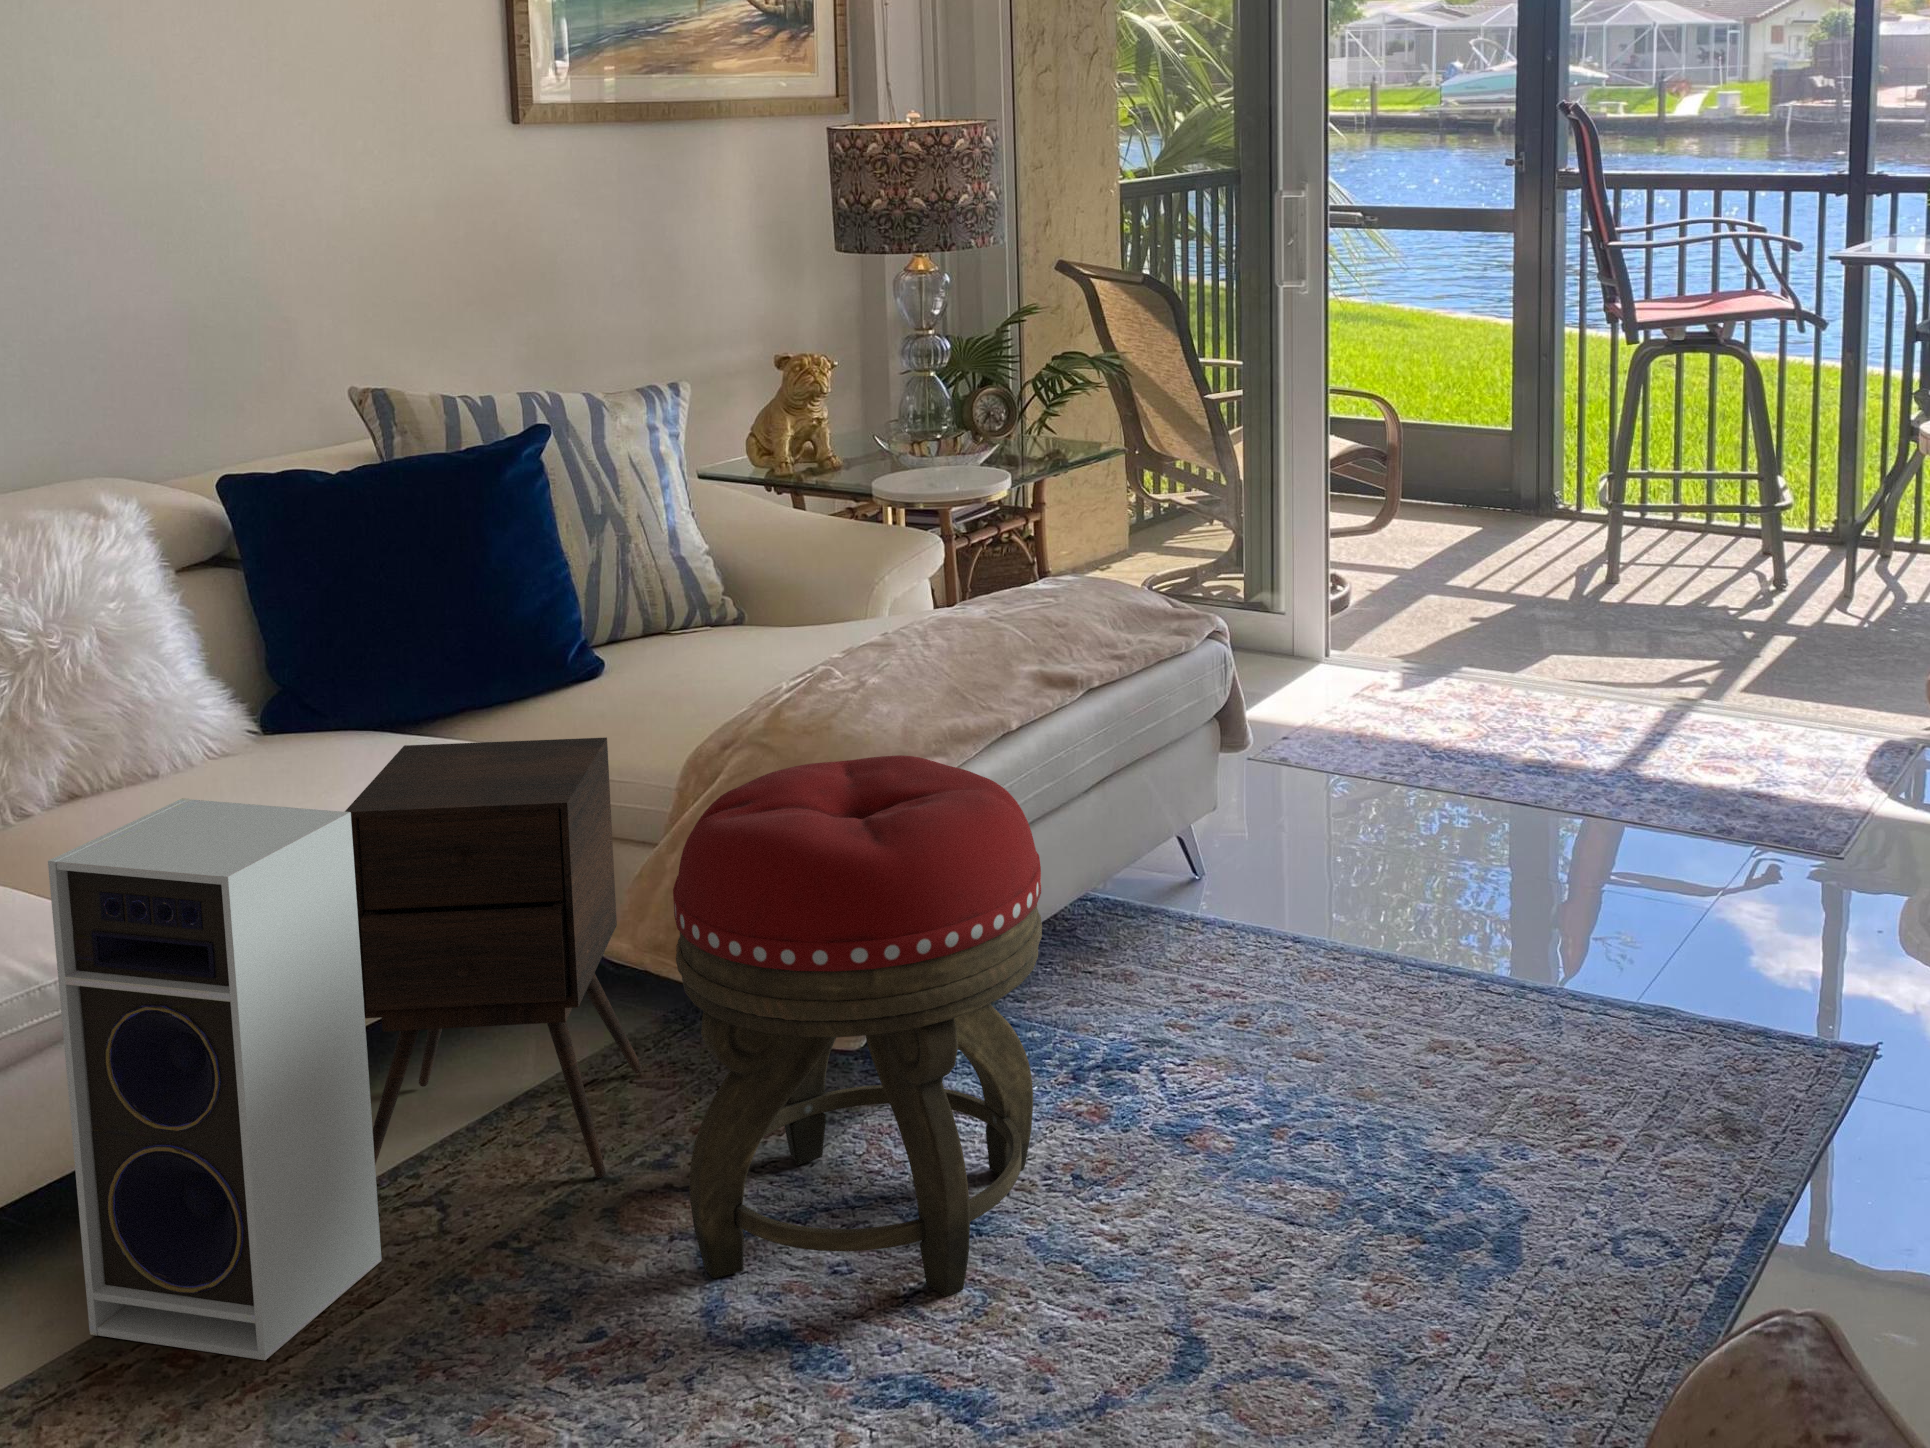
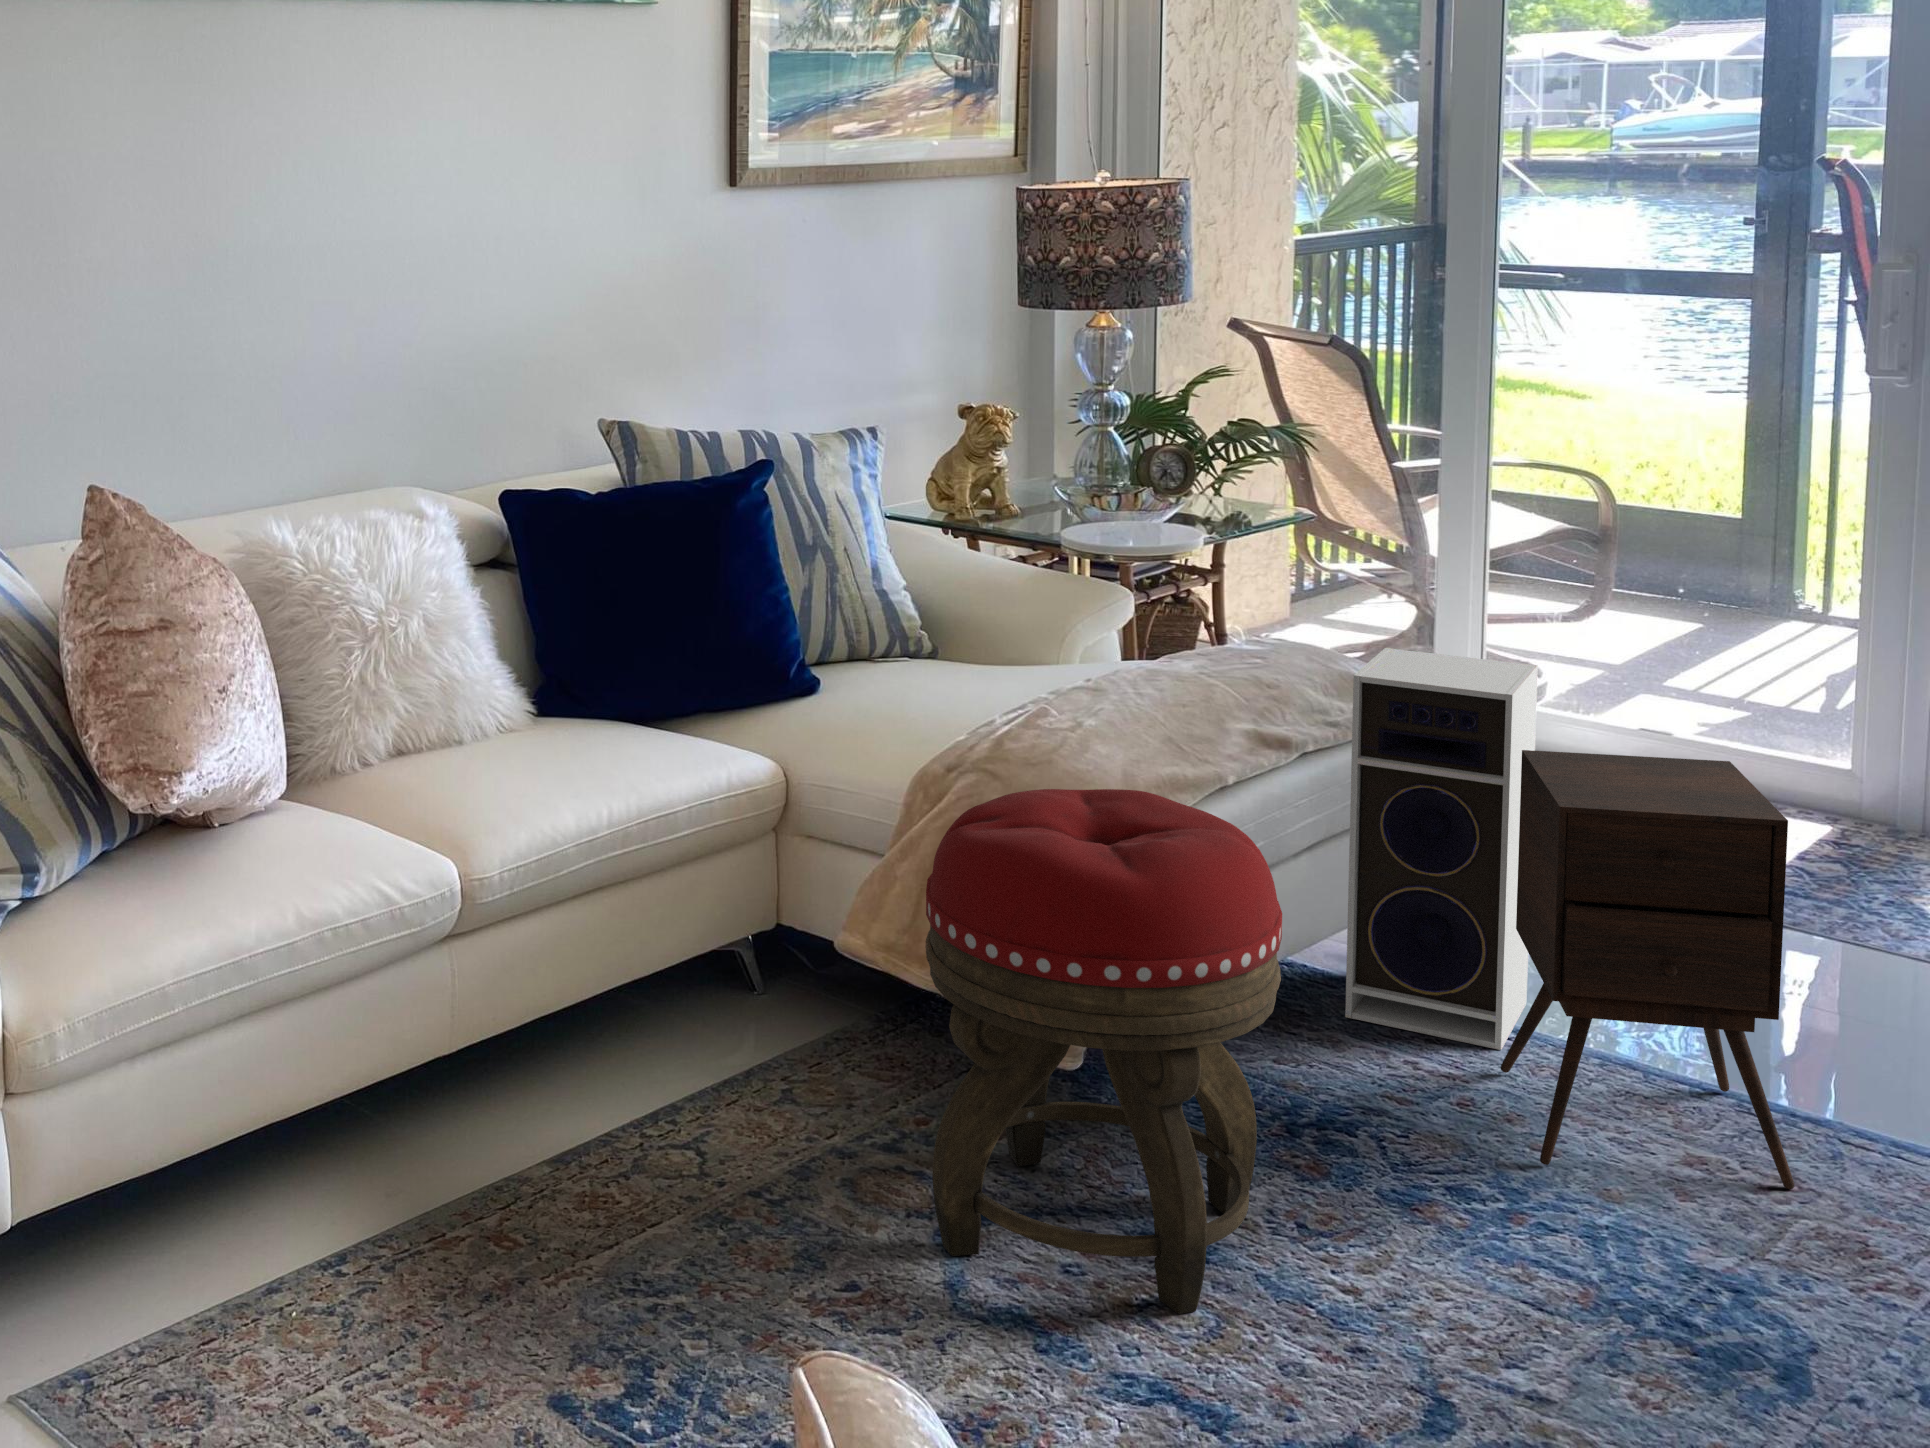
side table: present [345,737,642,1178] -> present [1501,750,1794,1189]
speaker: present [48,798,382,1360] -> present [1345,648,1538,1050]

